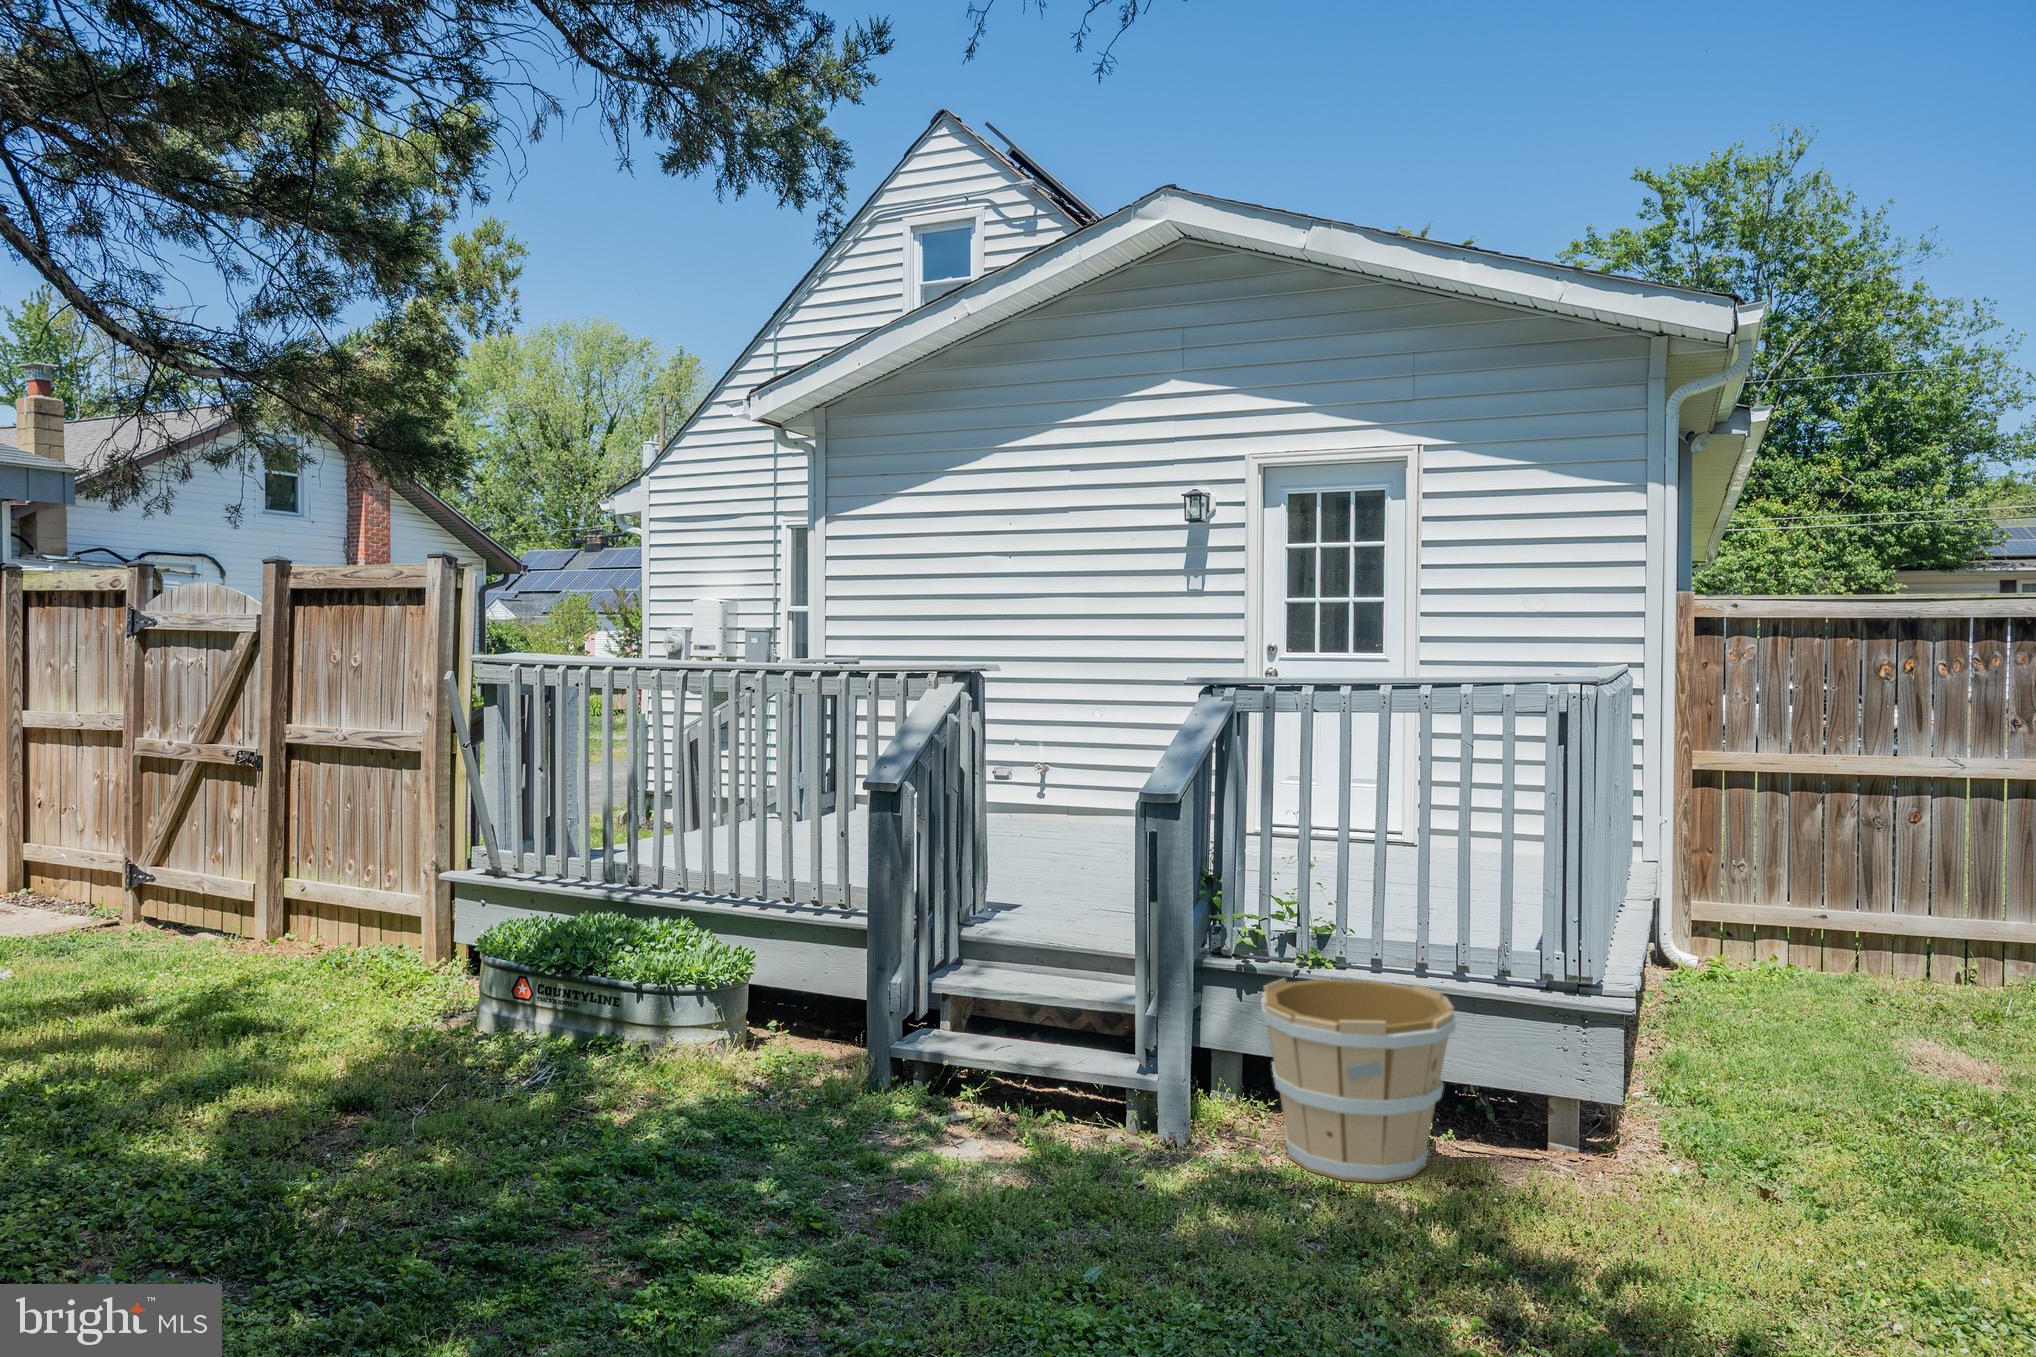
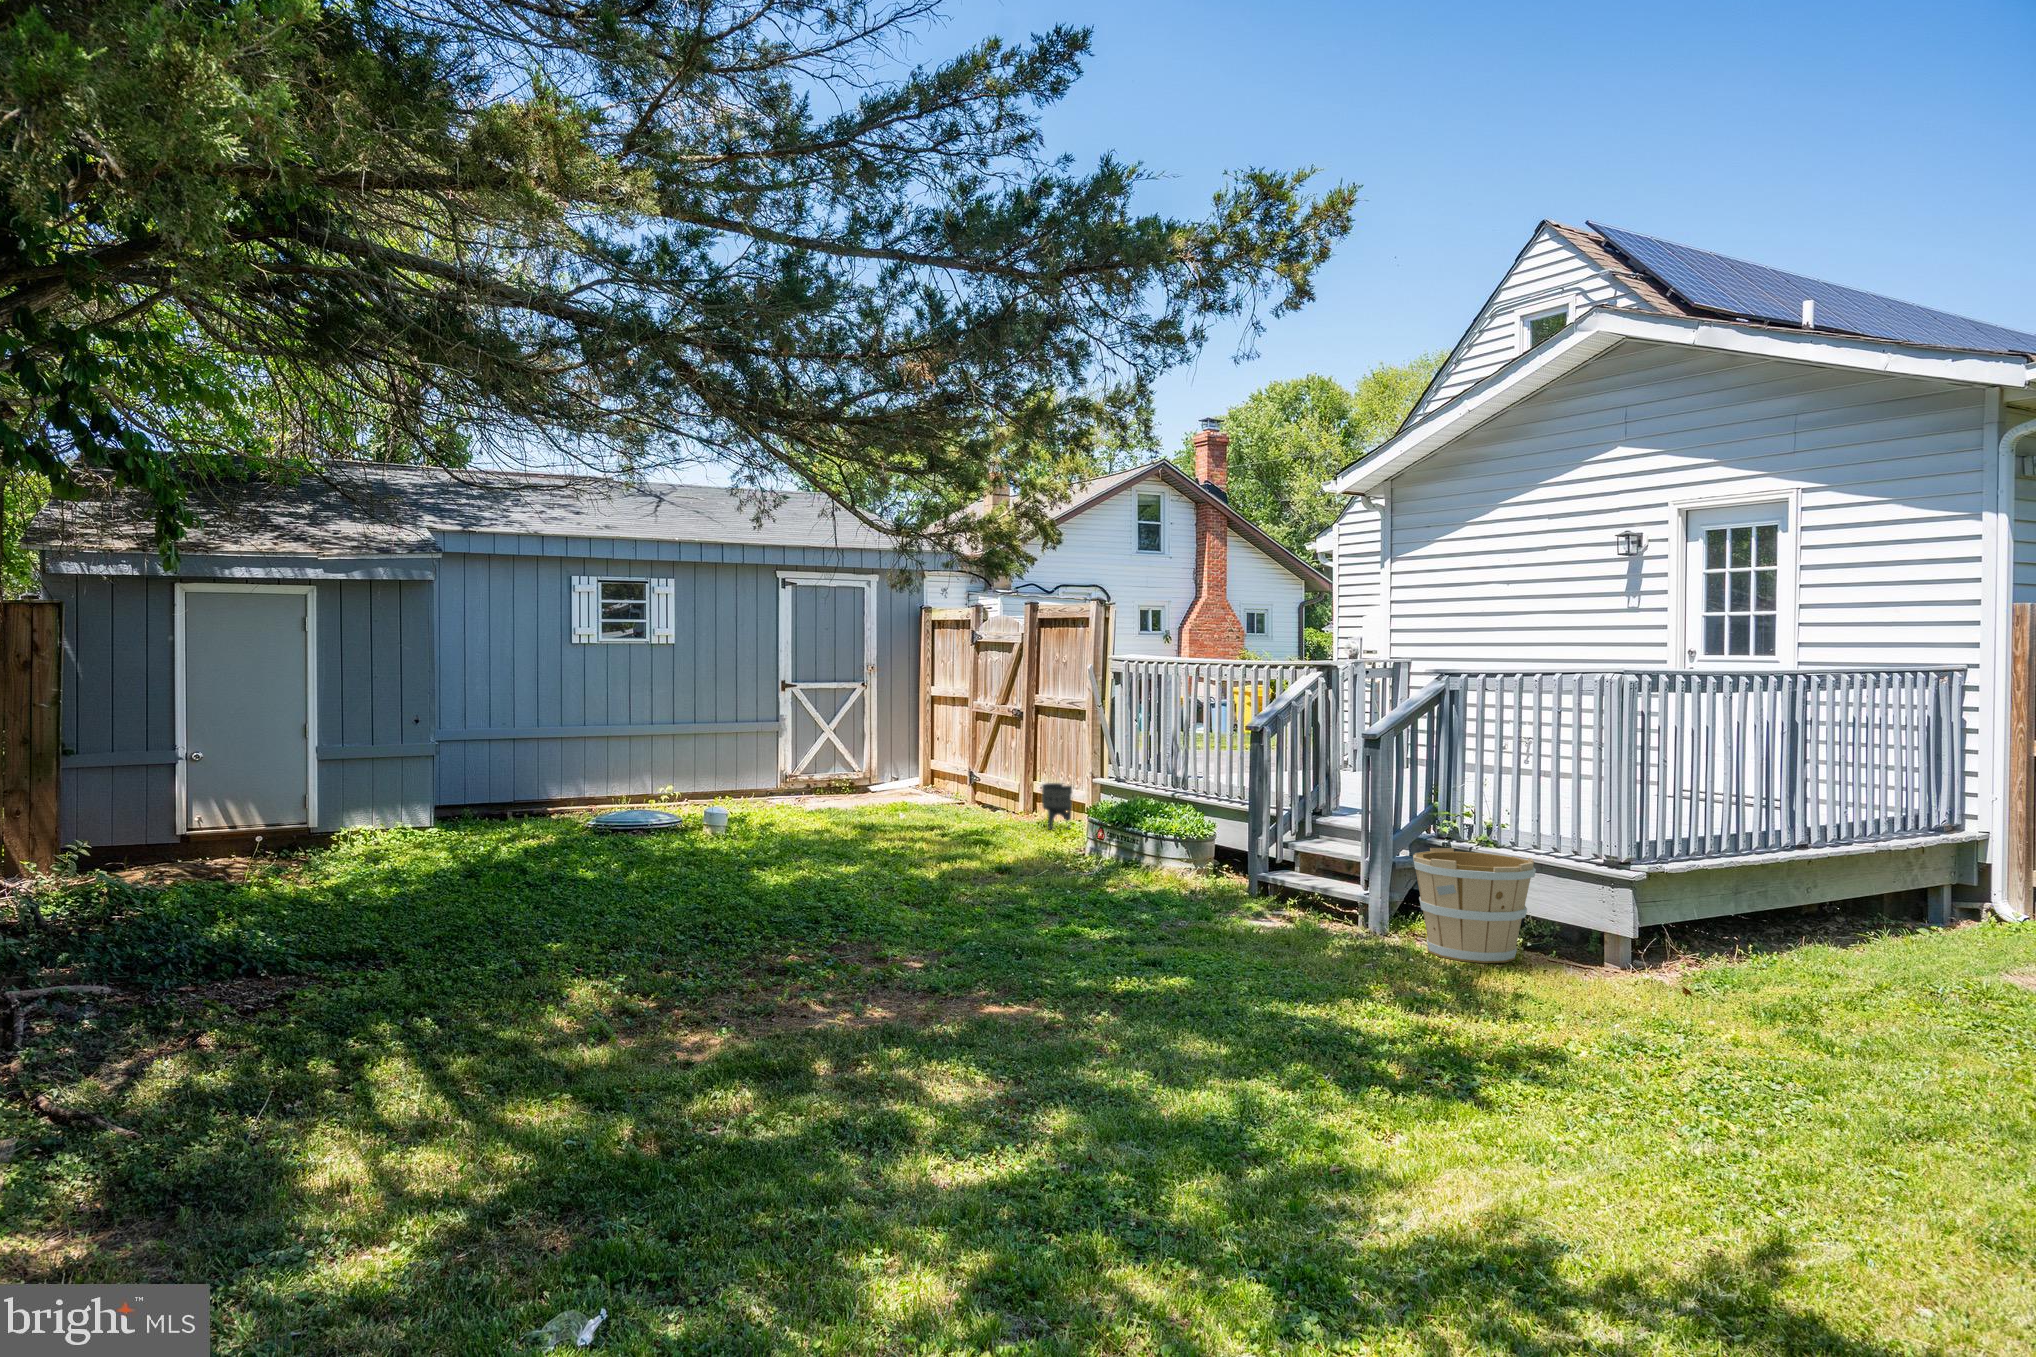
planter: none [327,880,388,967] -> present [1042,783,1072,830]

